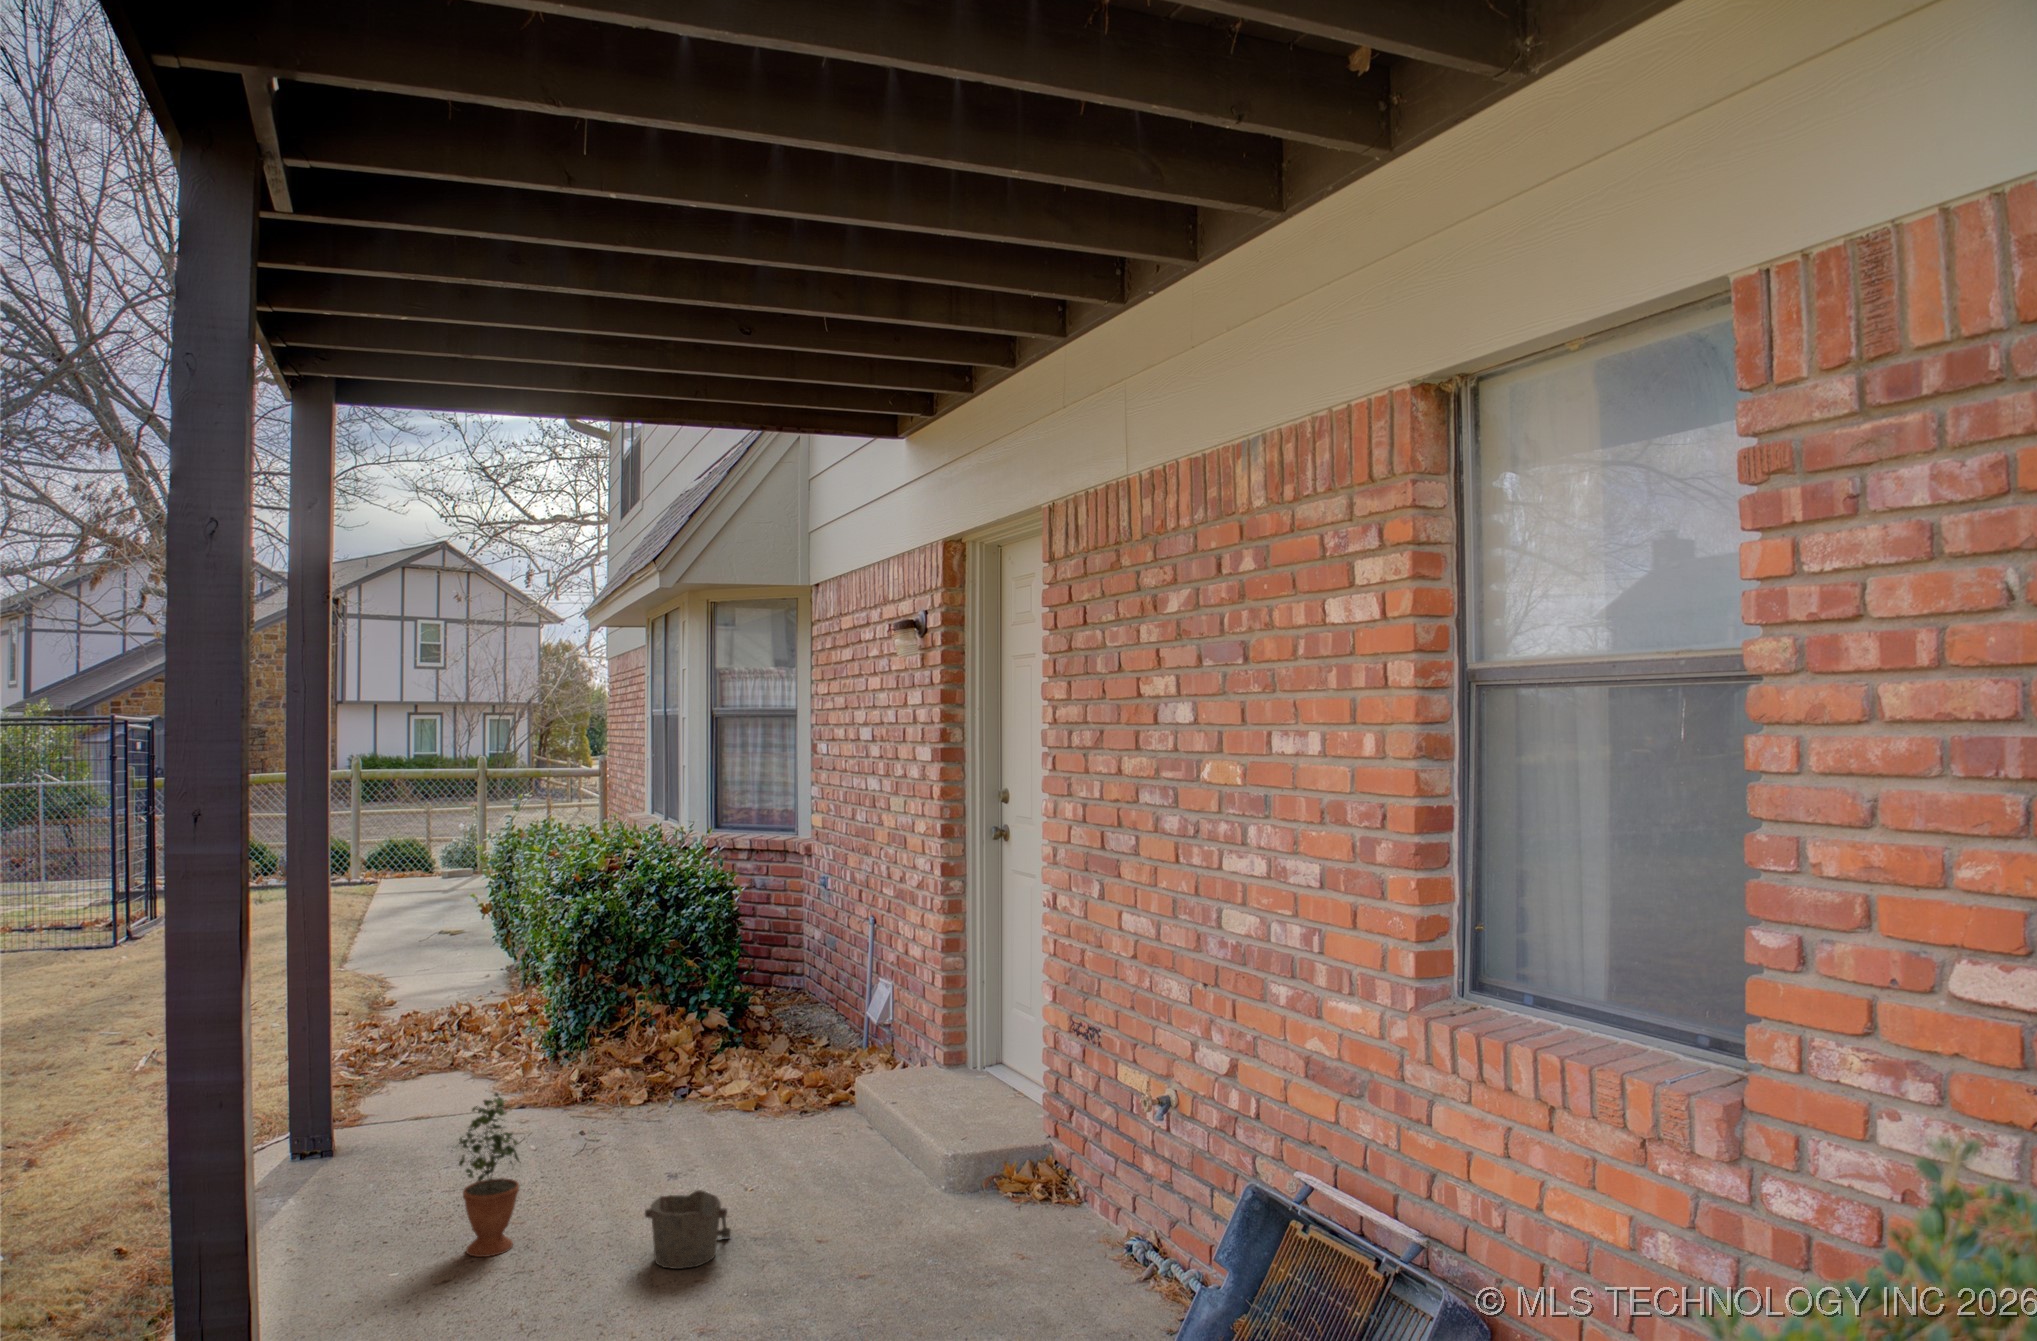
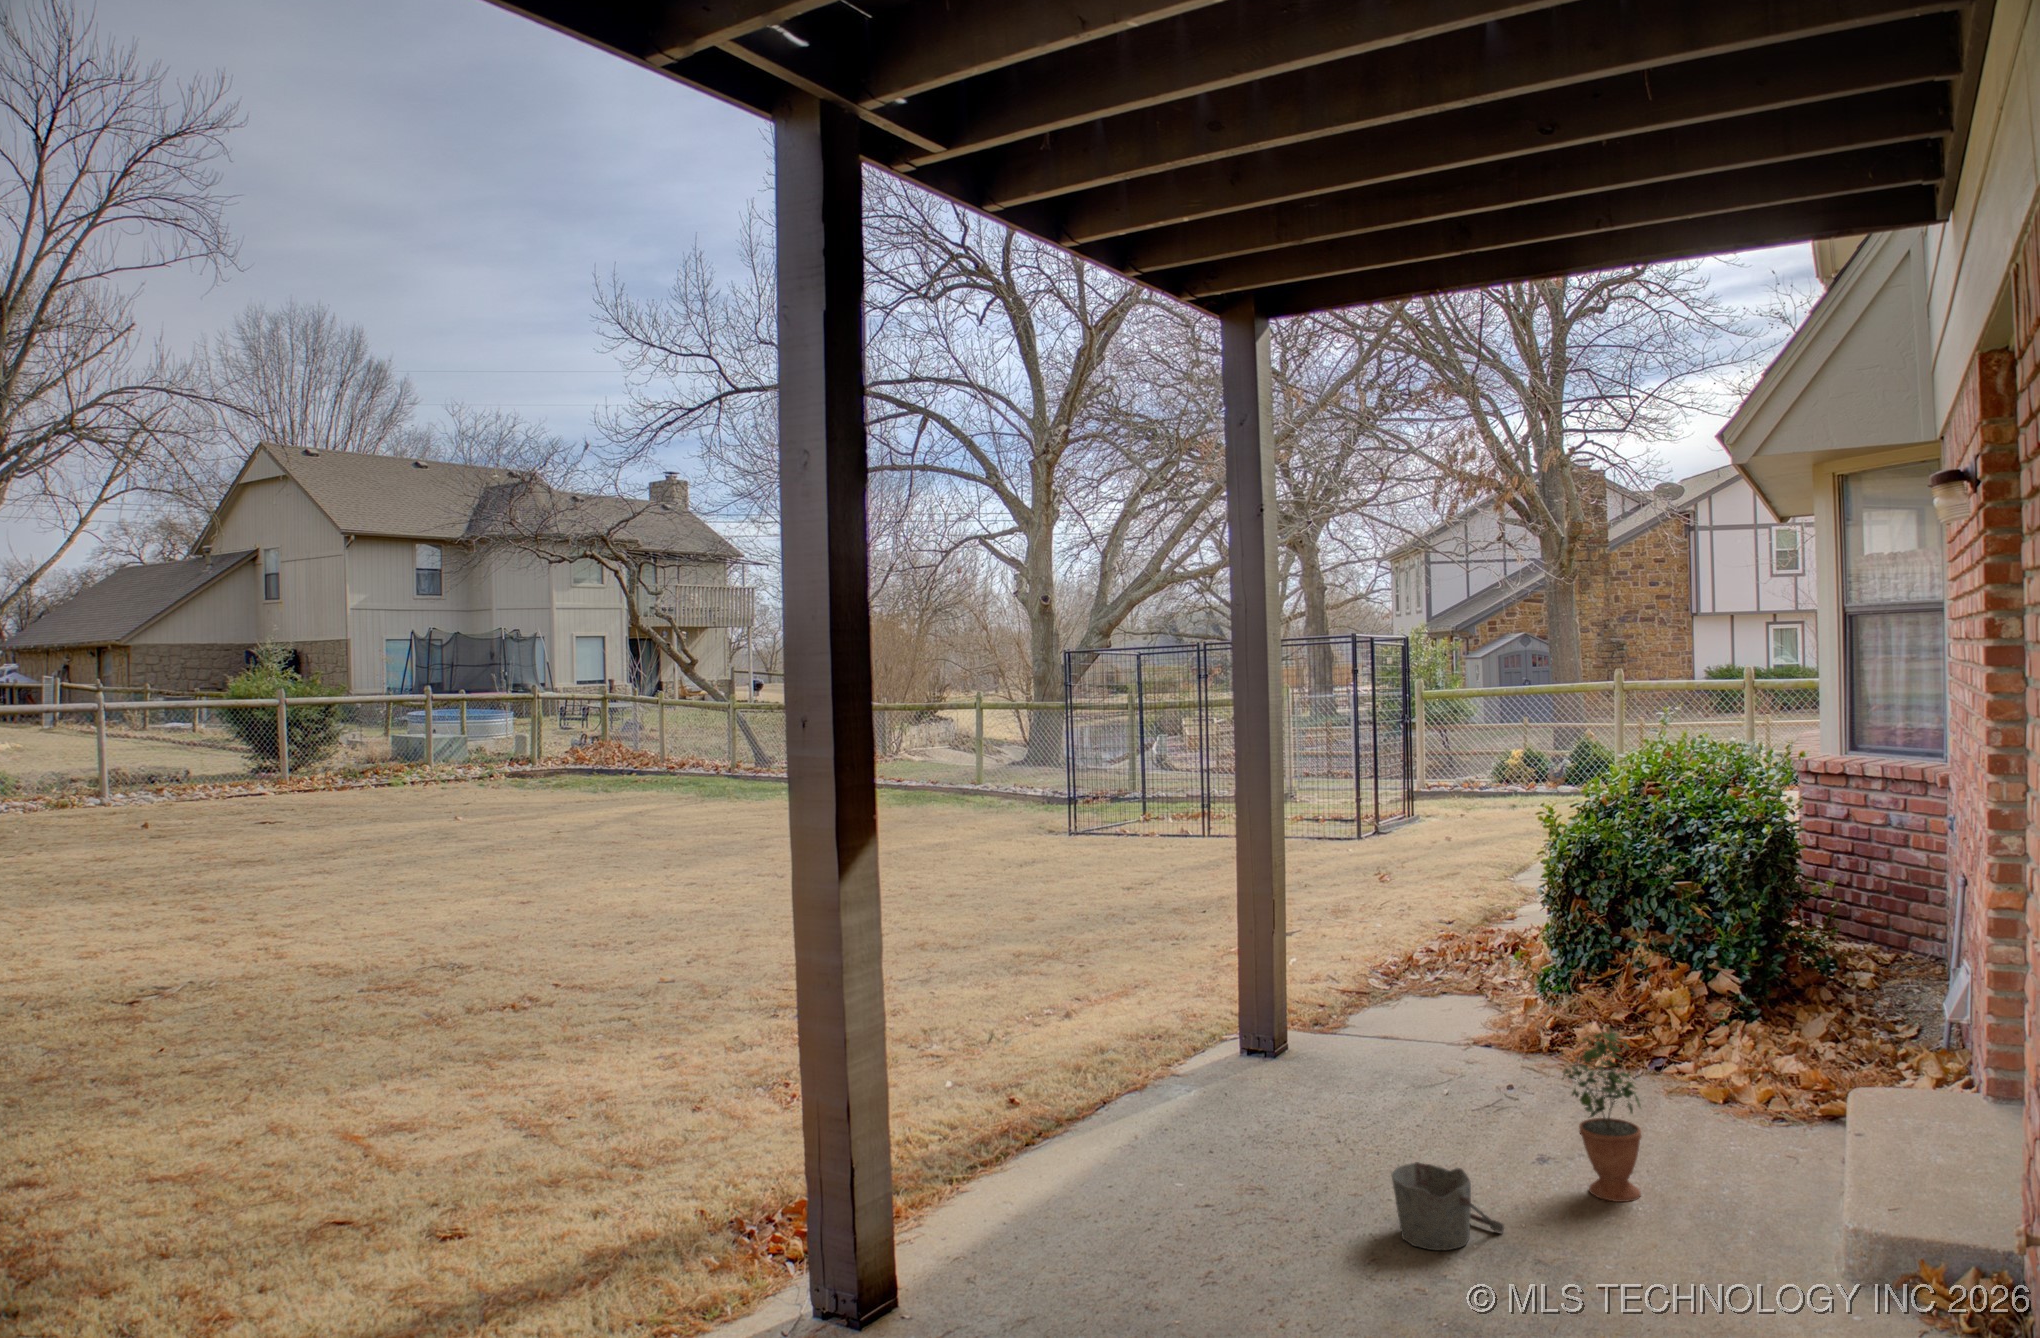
potted plant: present [459,1093,520,1257] -> present [1564,1028,1642,1202]

